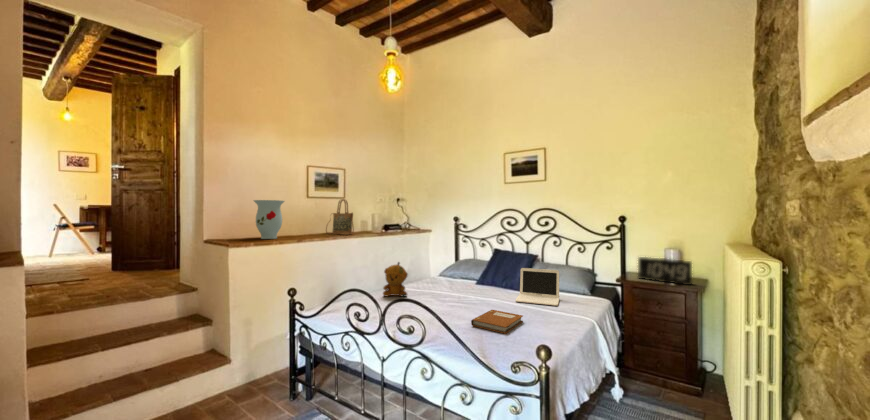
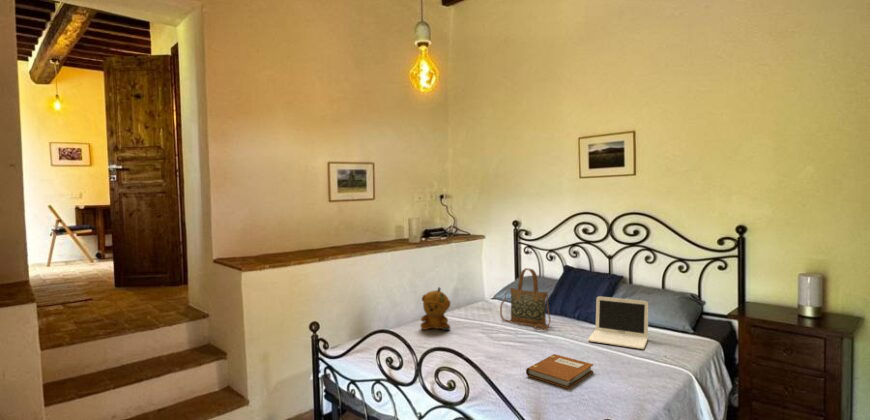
handbag: present [326,199,354,235] -> present [500,268,550,330]
vase: present [254,200,284,239] -> none [266,211,302,257]
alarm clock: present [638,257,692,285] -> none [760,285,838,327]

